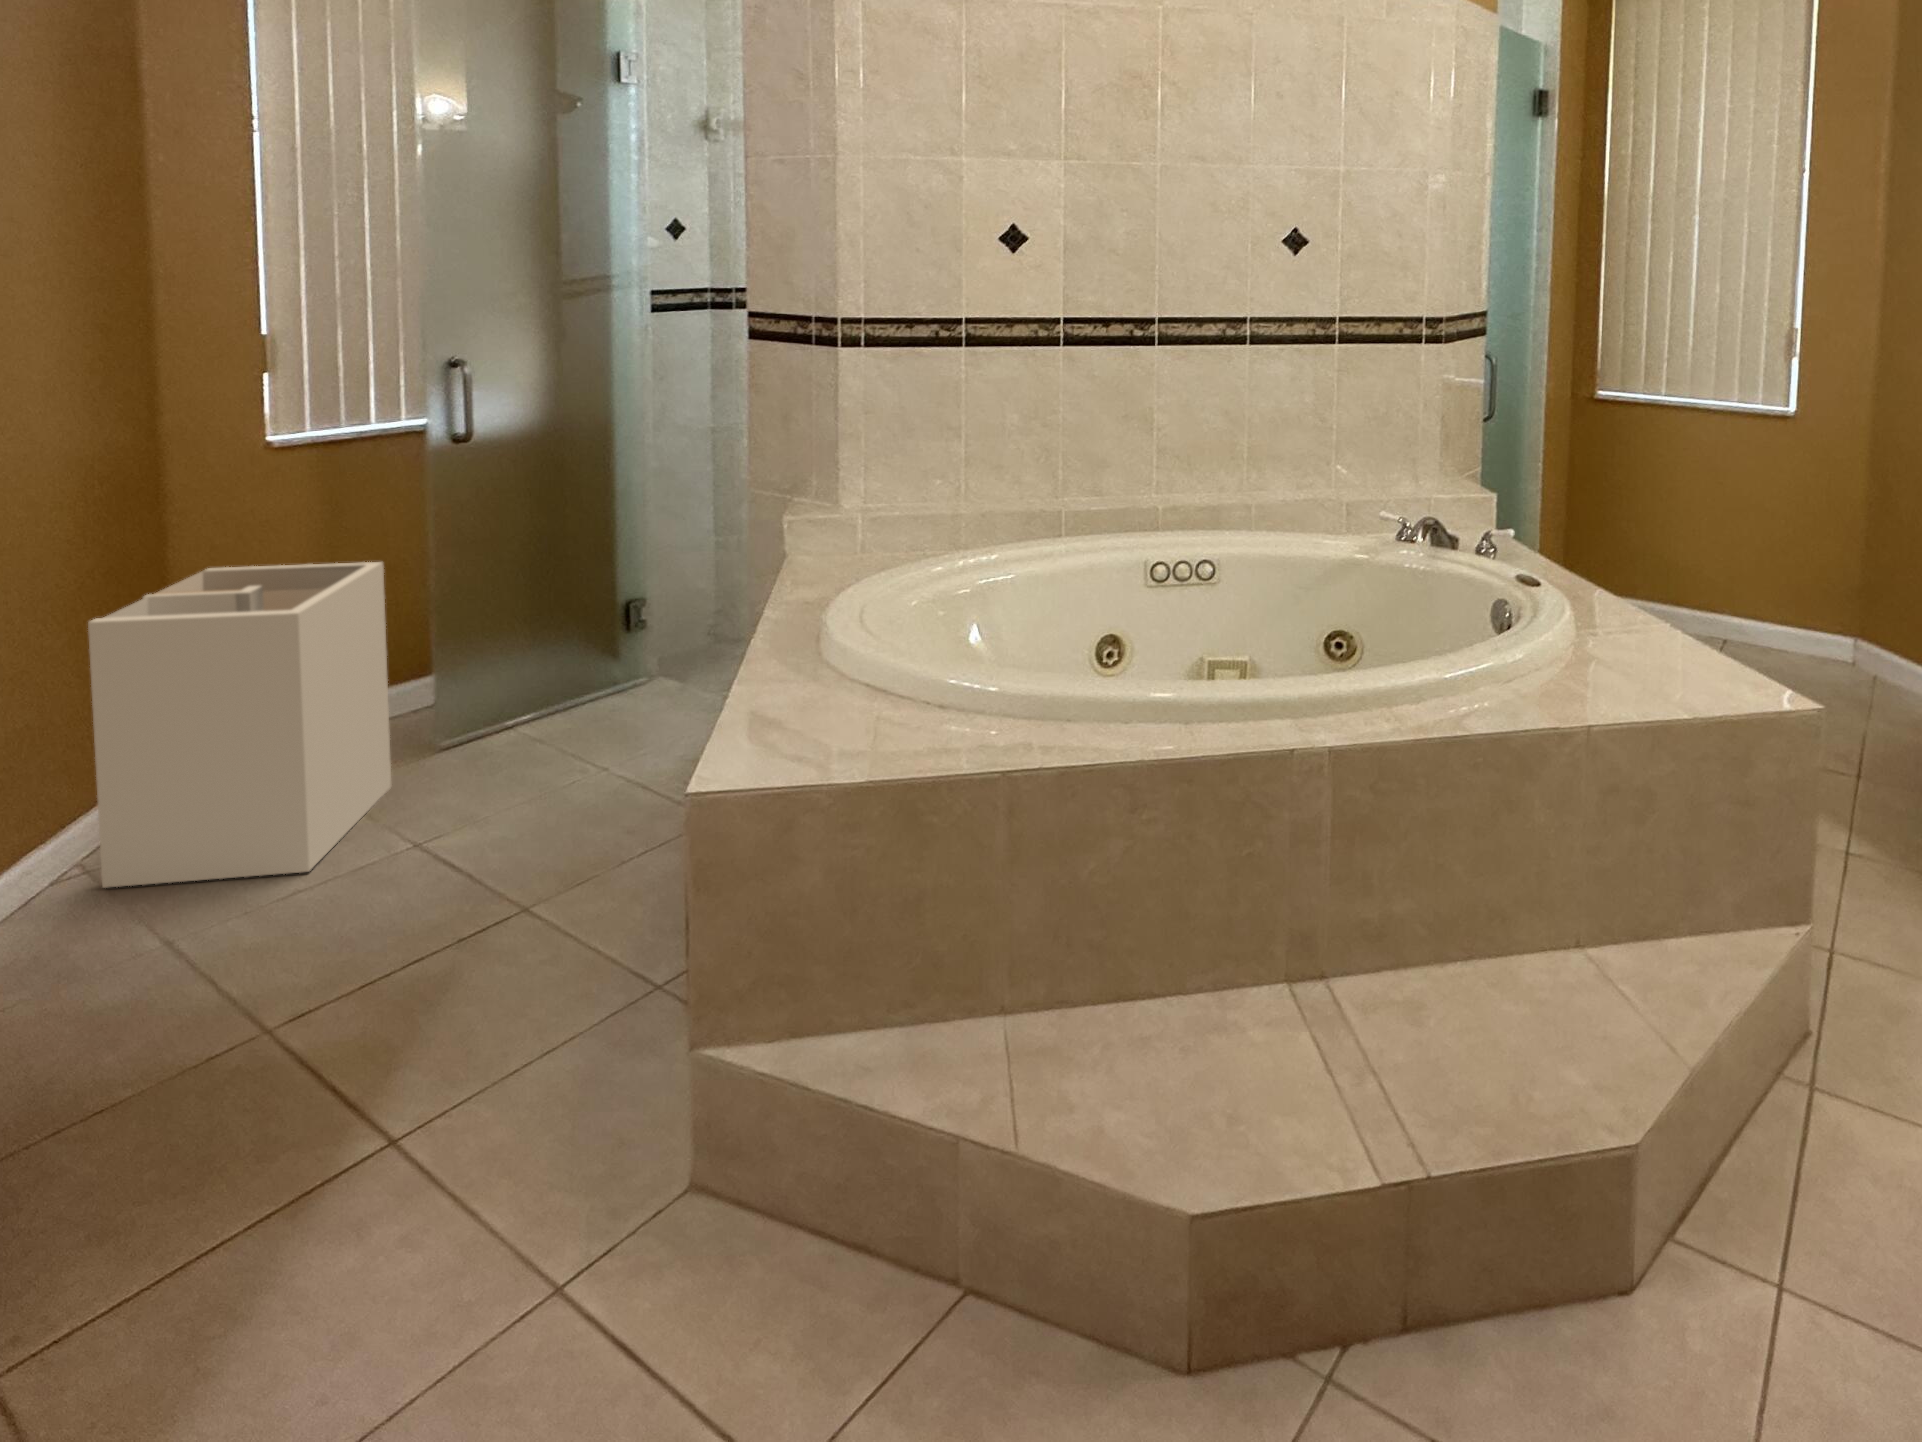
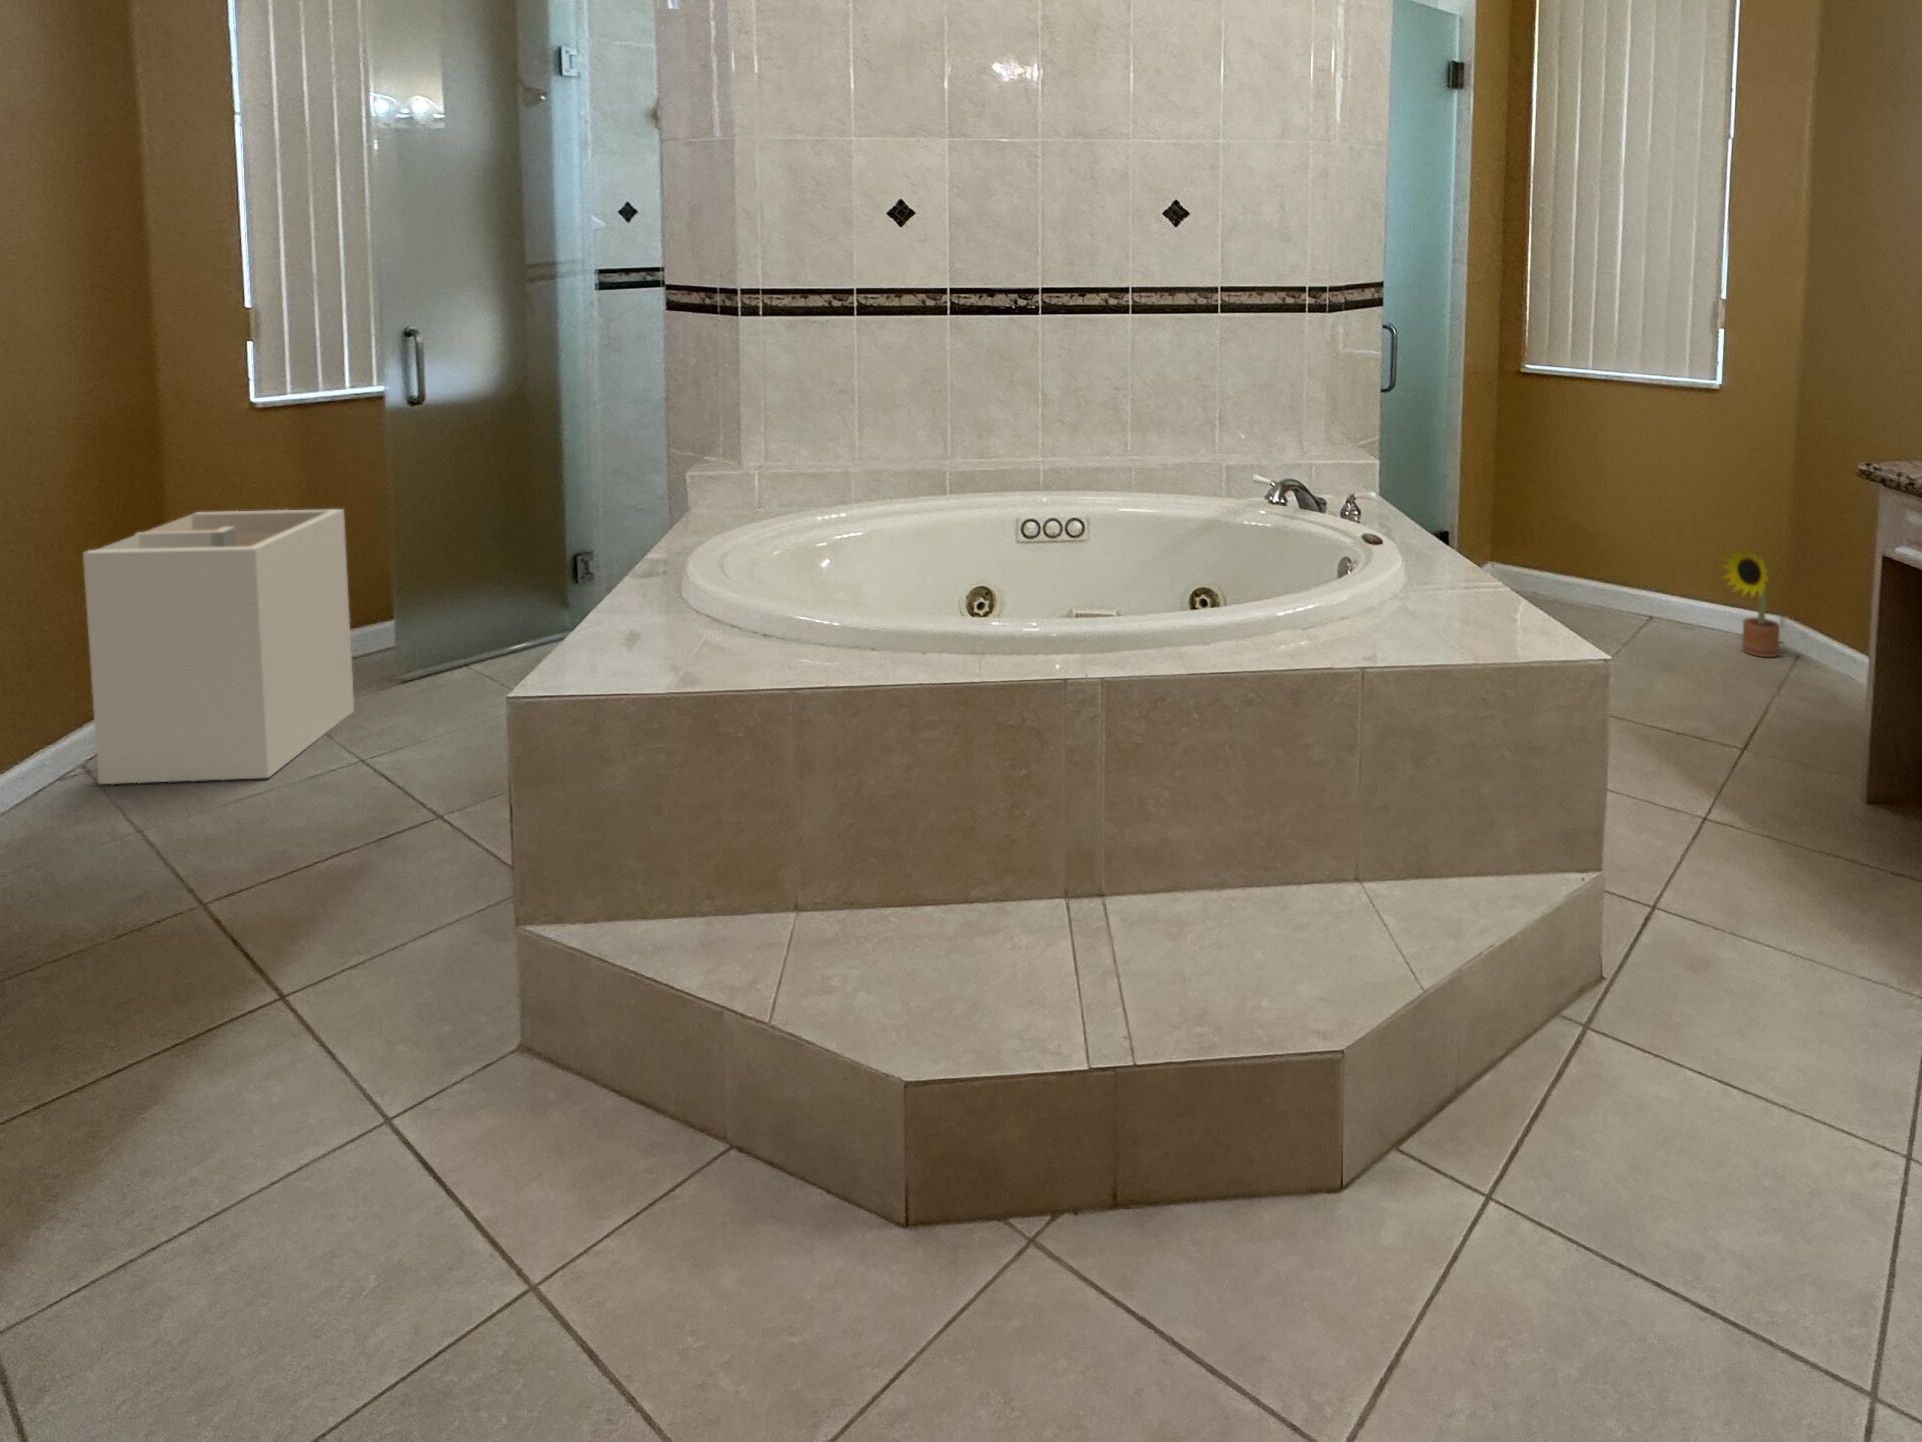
decorative plant: none [1801,574,1859,681] -> present [1722,550,1780,657]

